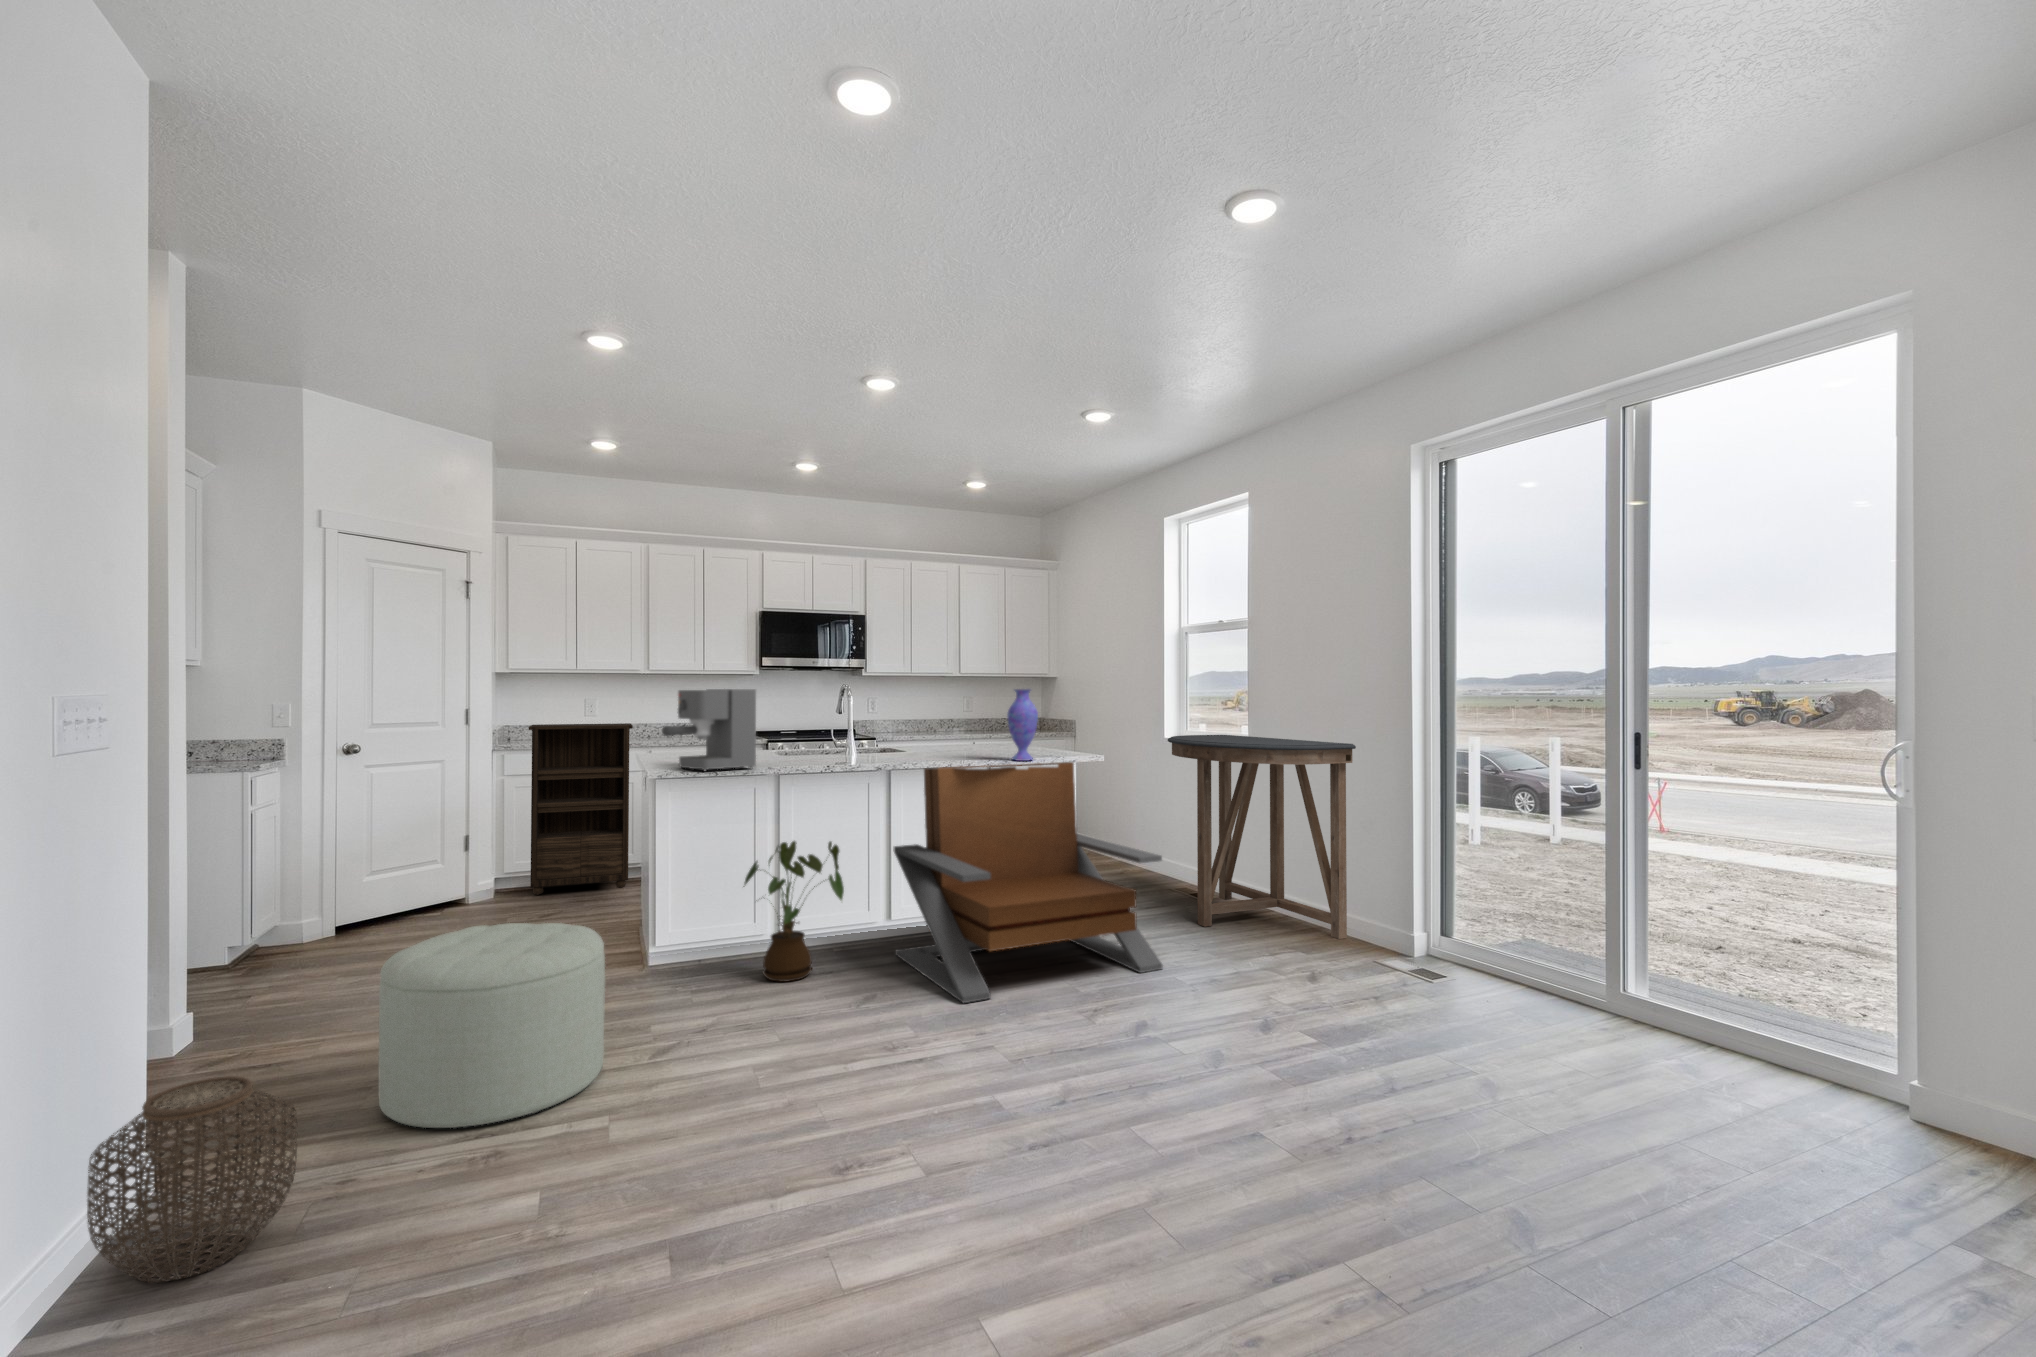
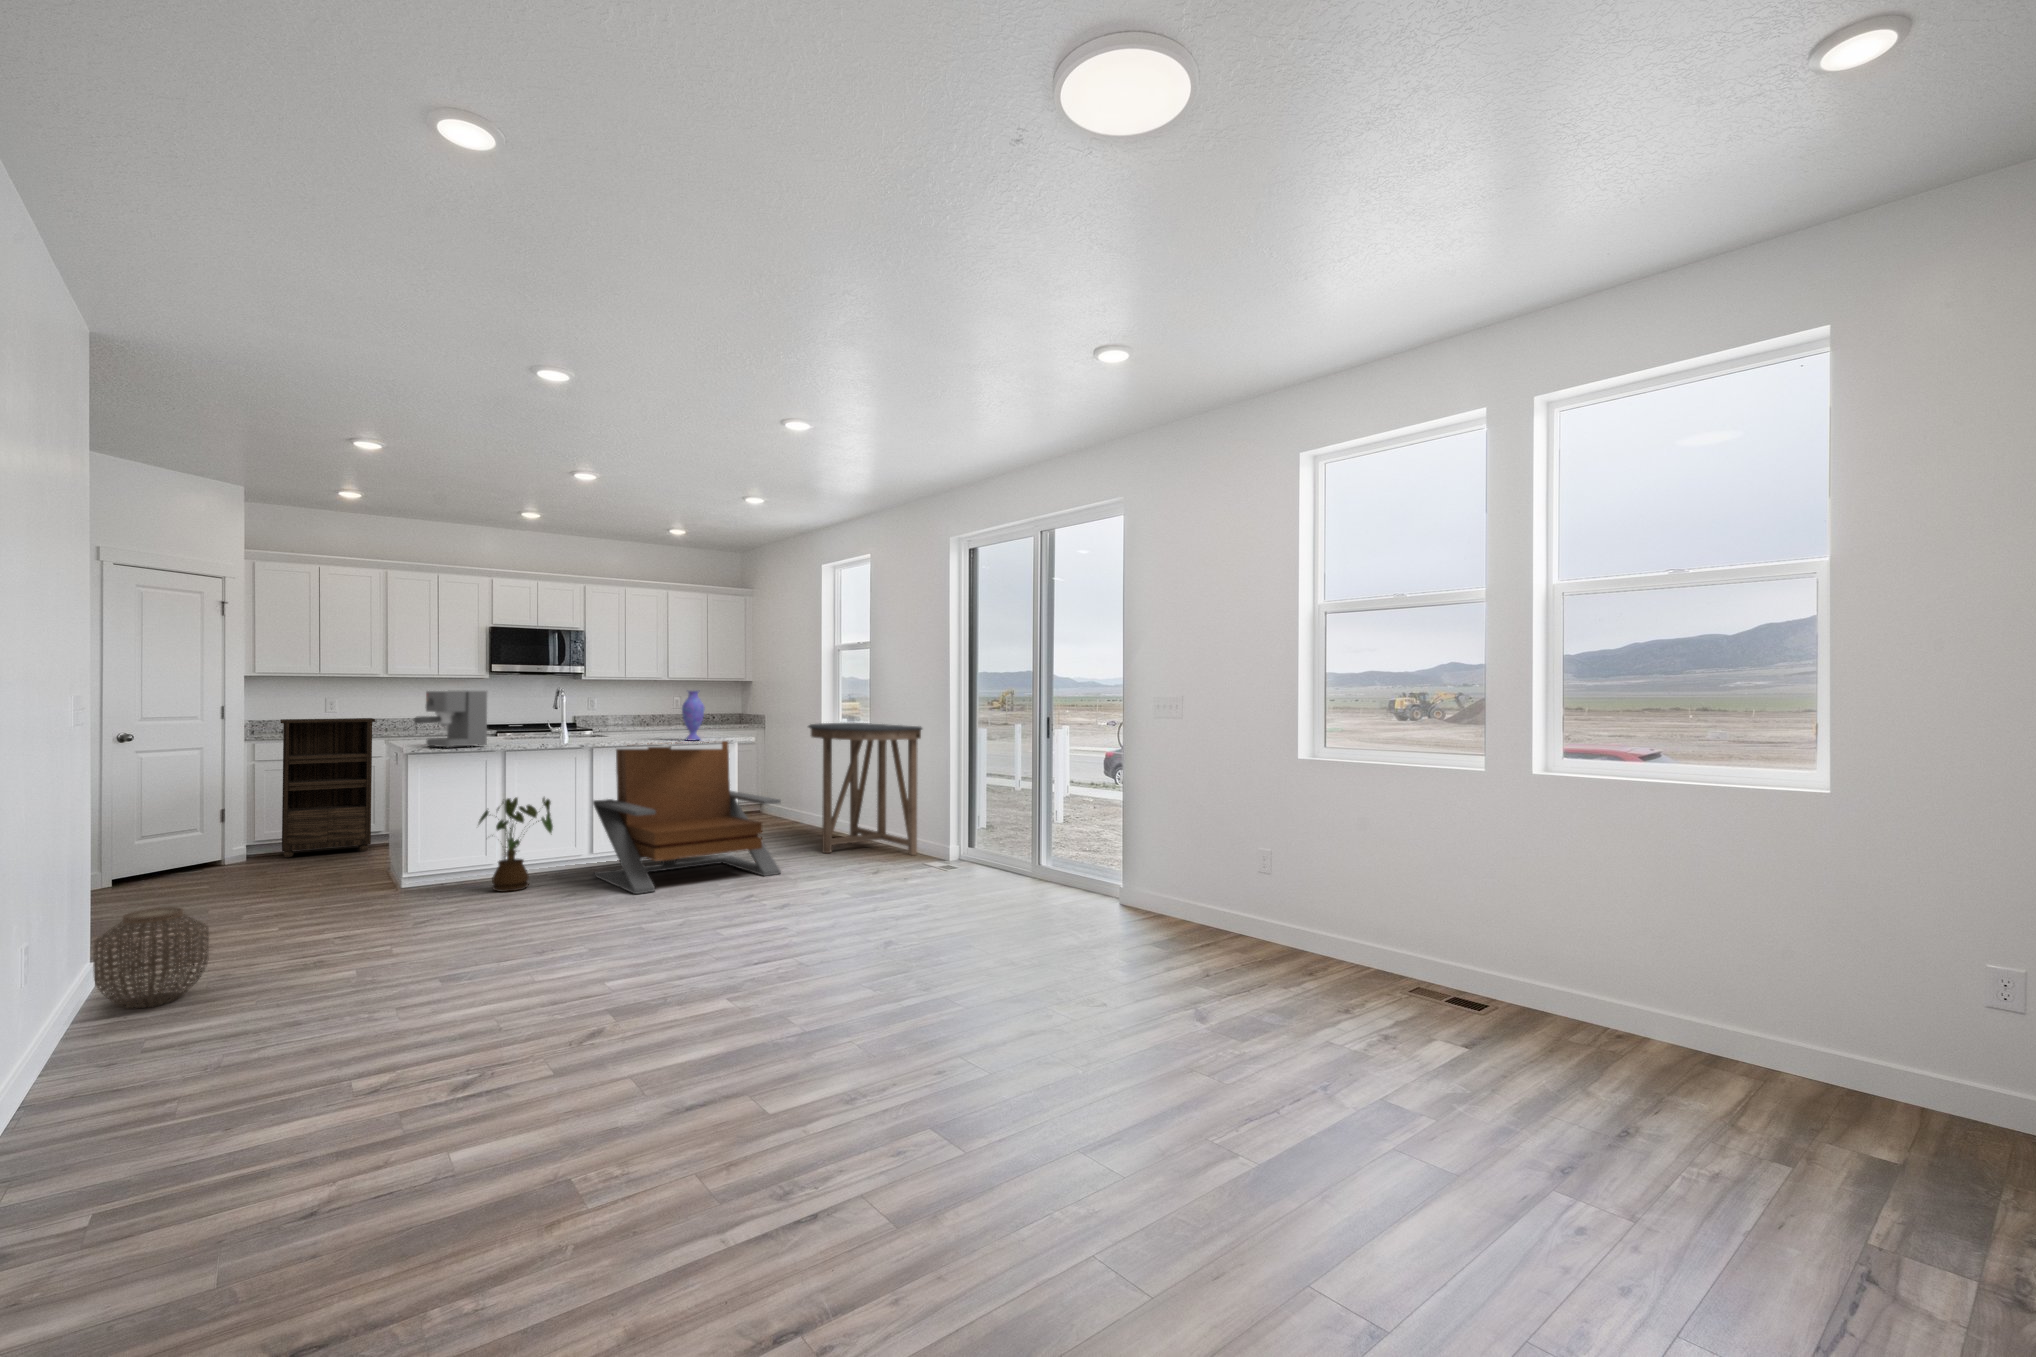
ottoman: present [378,923,605,1128] -> none [227,843,381,957]

